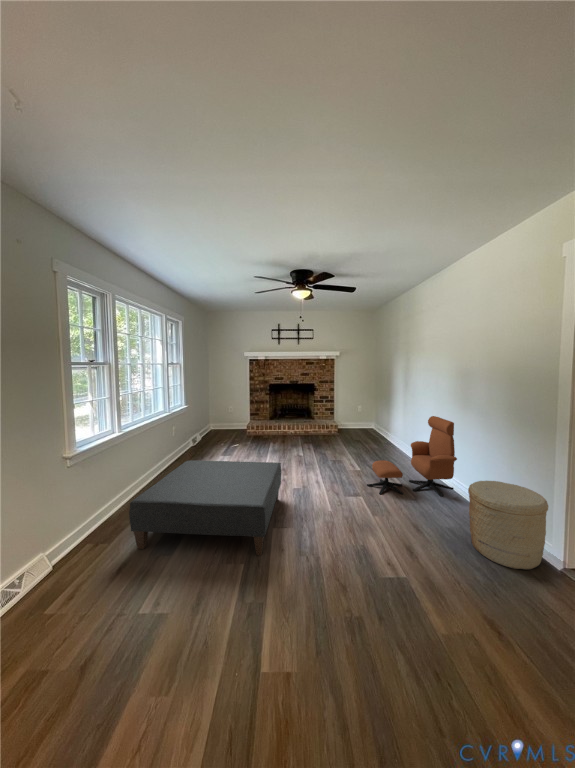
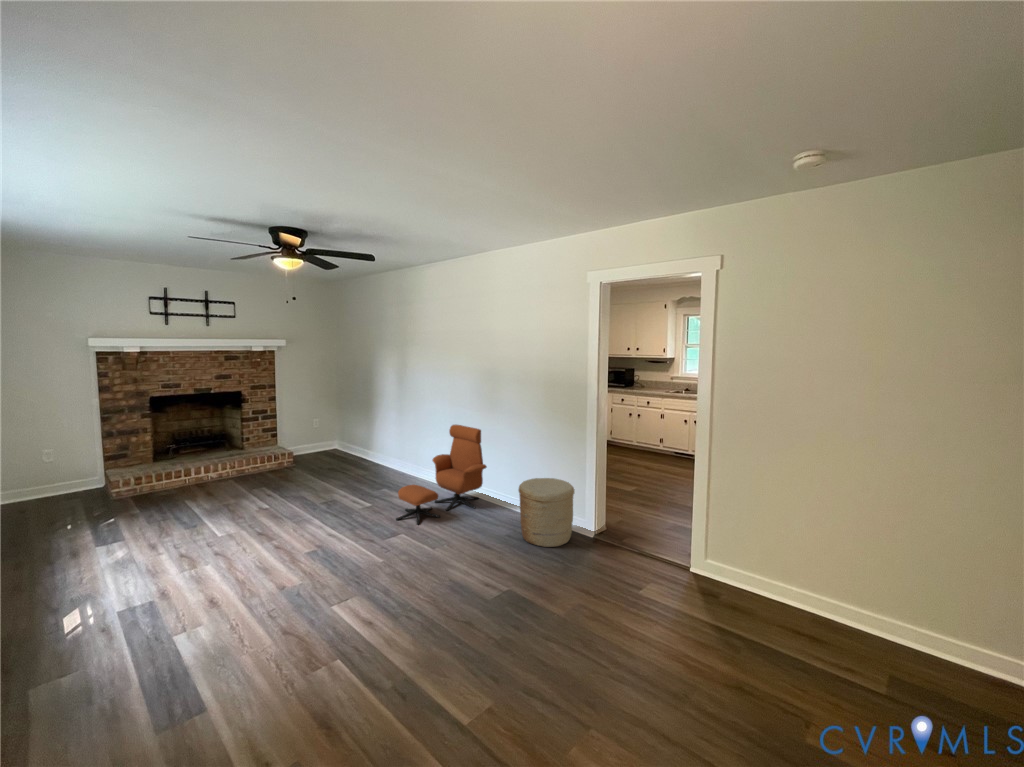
ottoman: present [129,460,281,555] -> none [101,520,354,736]

